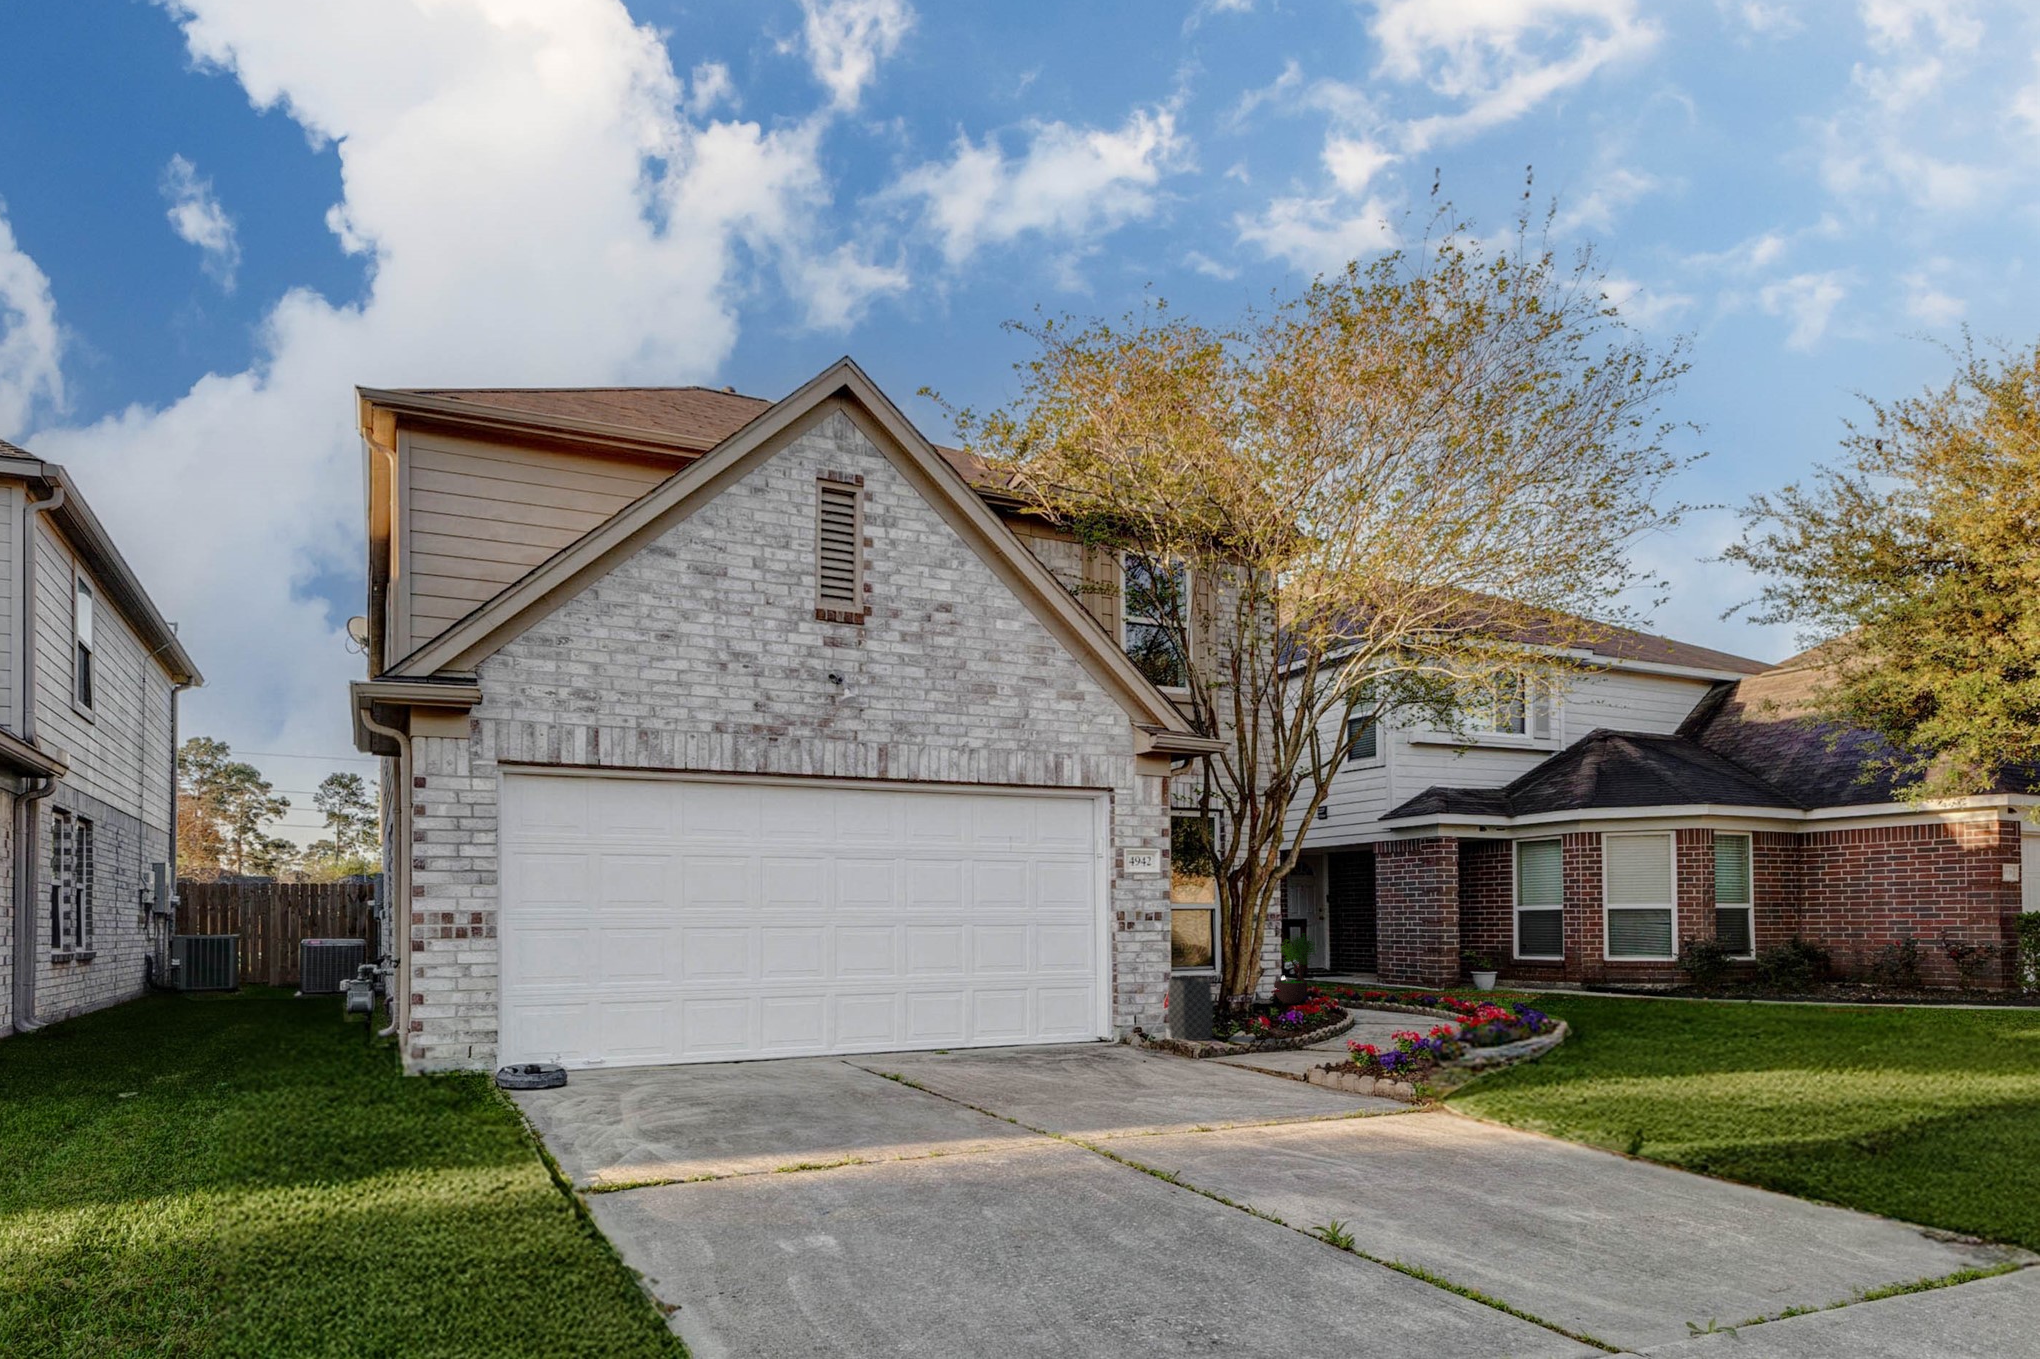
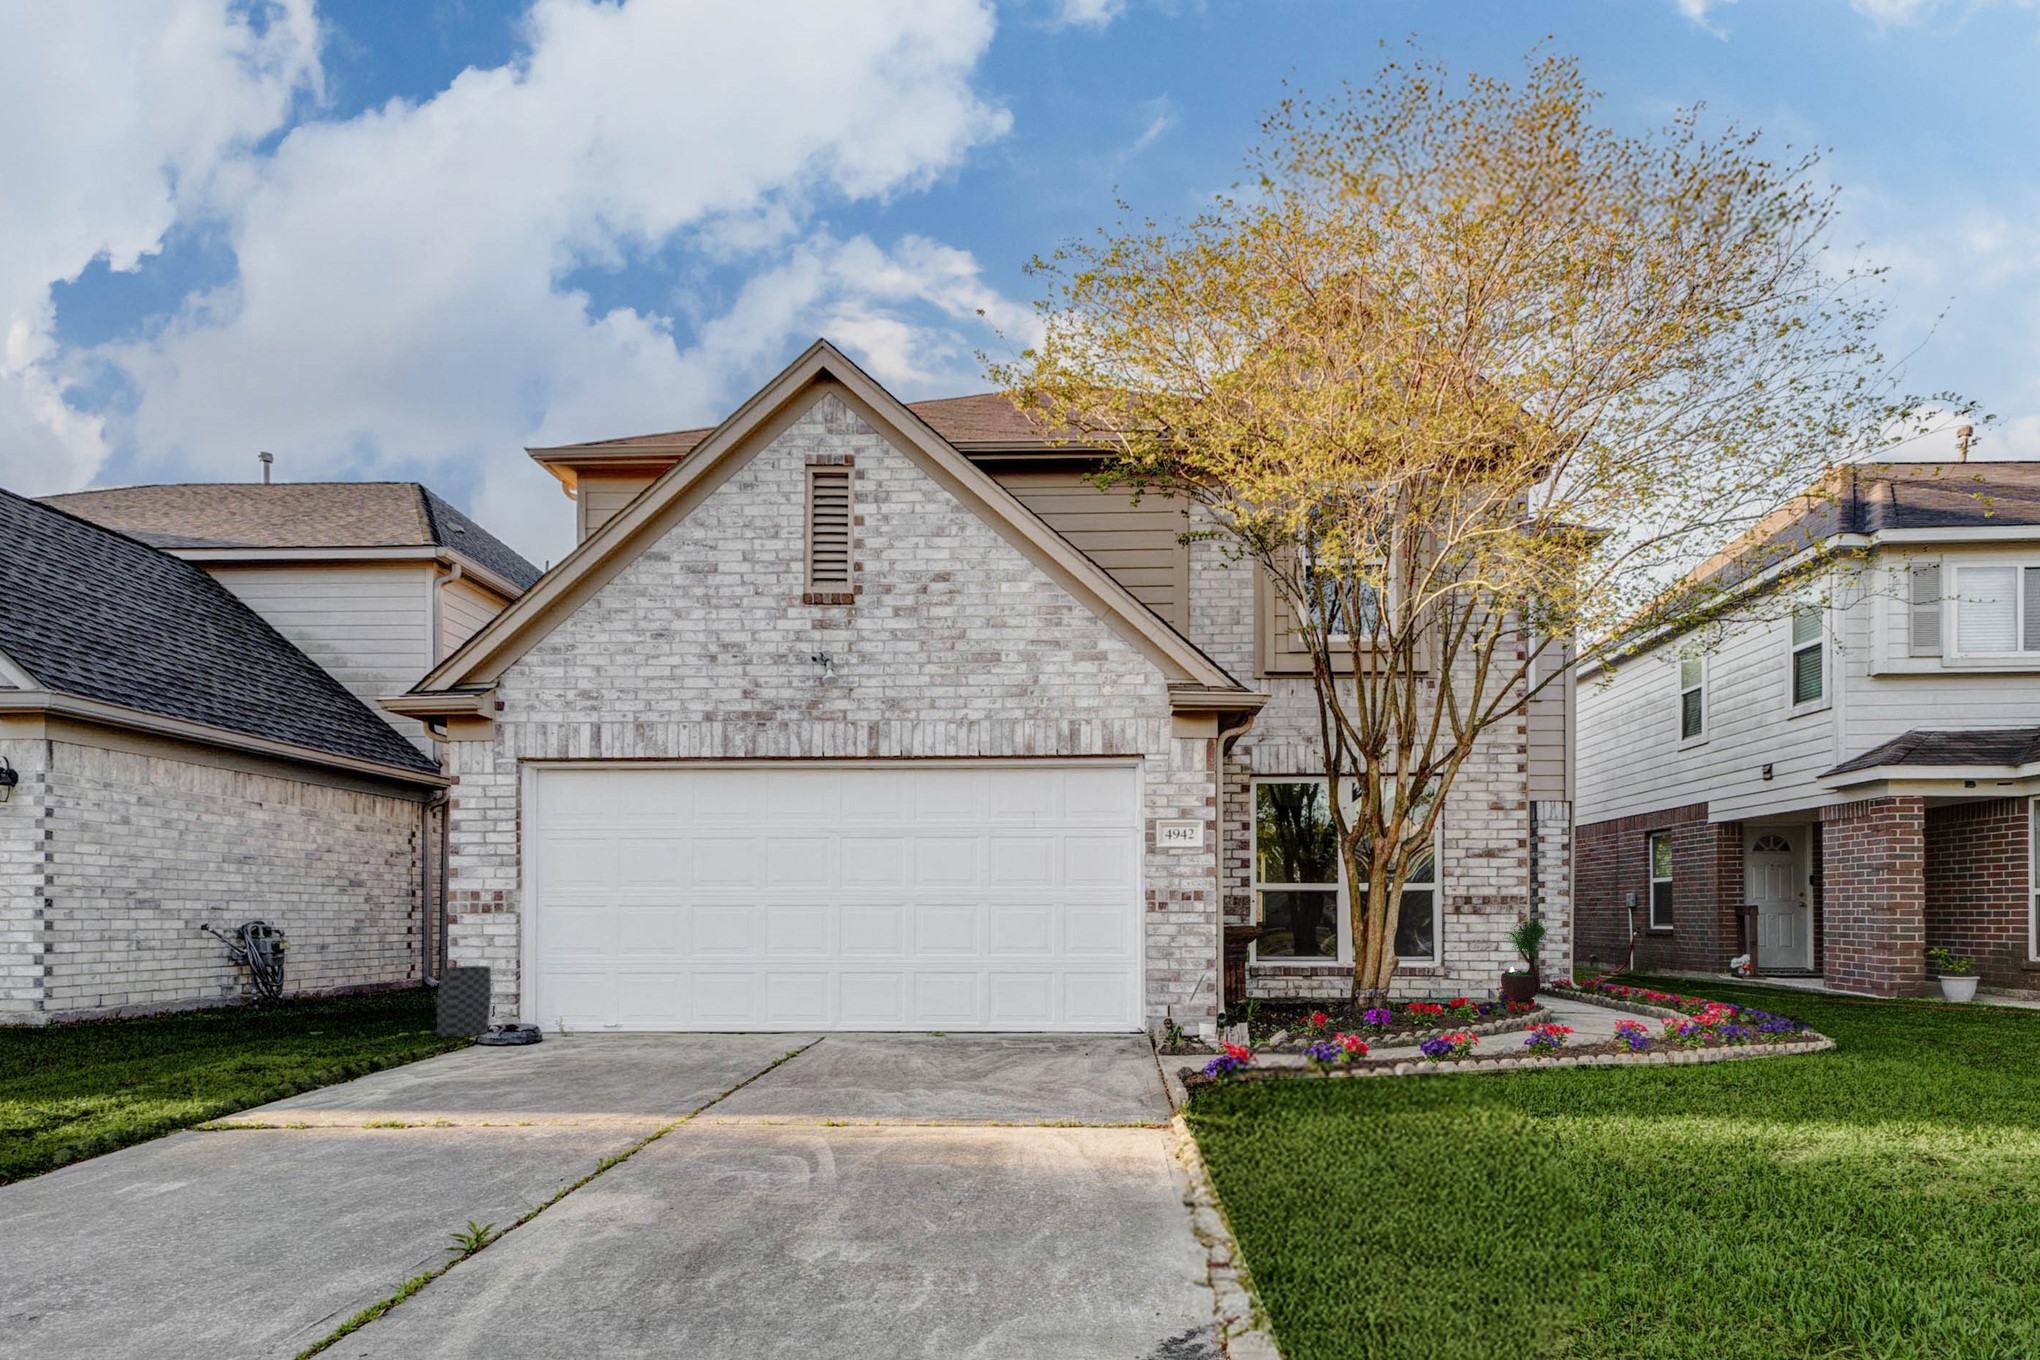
trash can: present [1168,977,1213,1040] -> present [437,966,491,1037]

